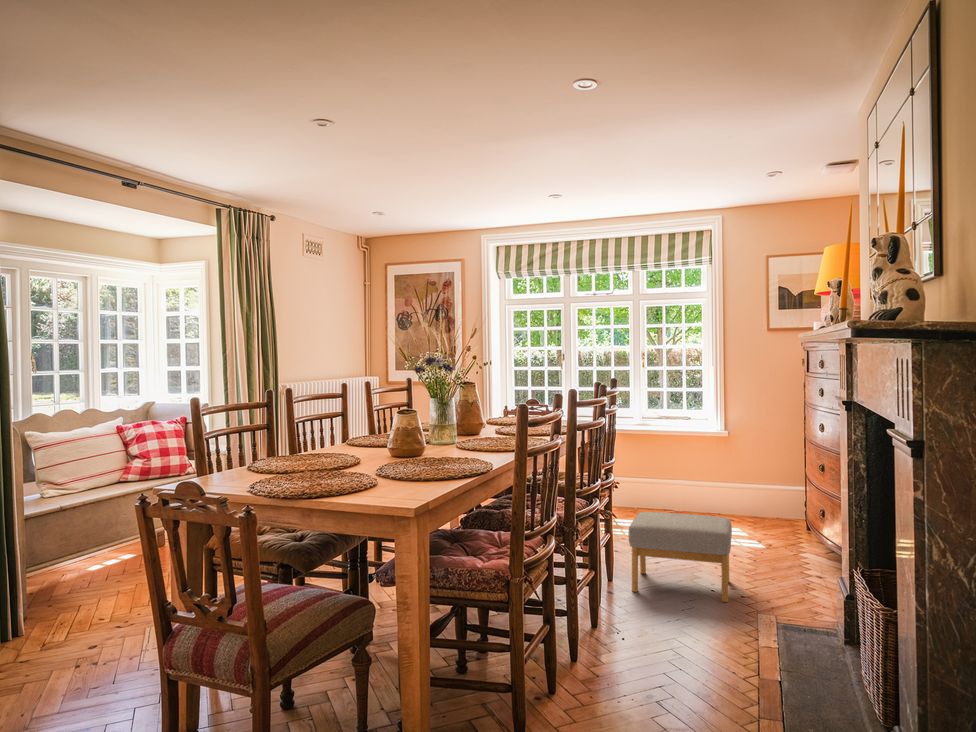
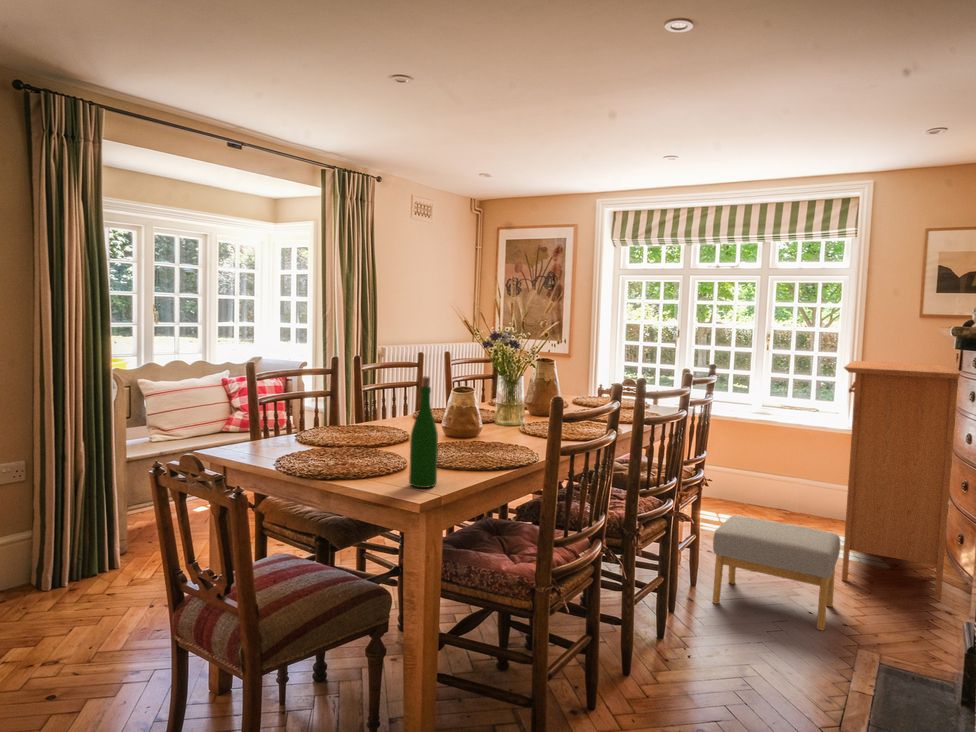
console table: none [717,371,810,567] -> present [842,361,960,600]
wine bottle: none [394,393,419,497] -> present [409,376,438,488]

